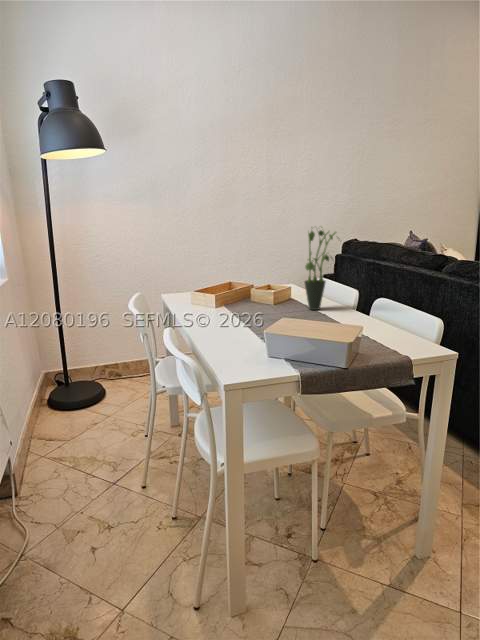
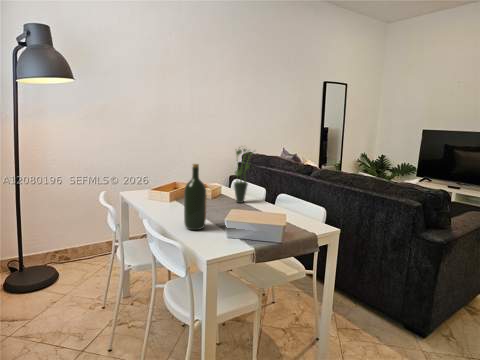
wine bottle: none [216,252,247,344] -> present [184,164,207,230]

